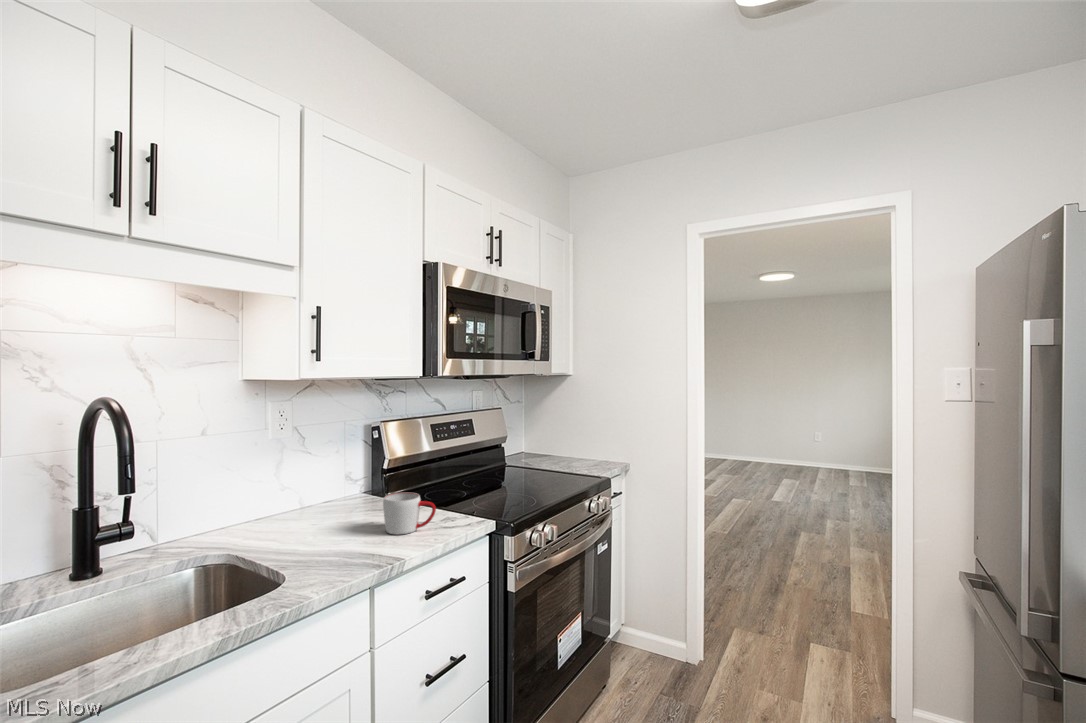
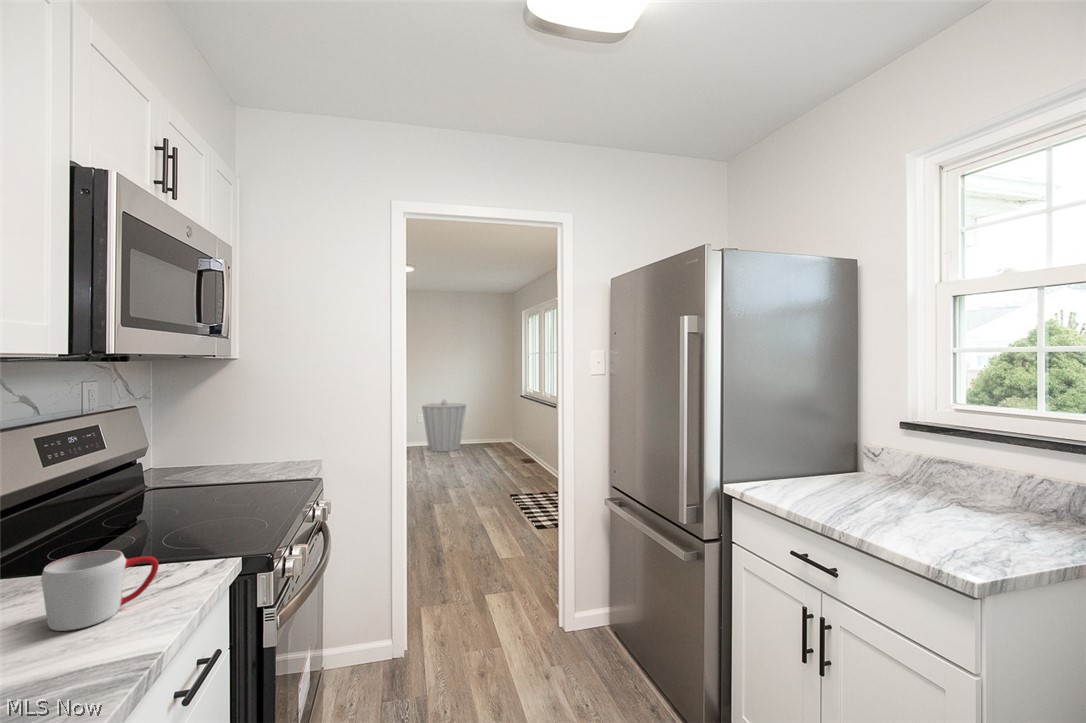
trash can: none [818,419,875,478] -> present [422,400,466,451]

